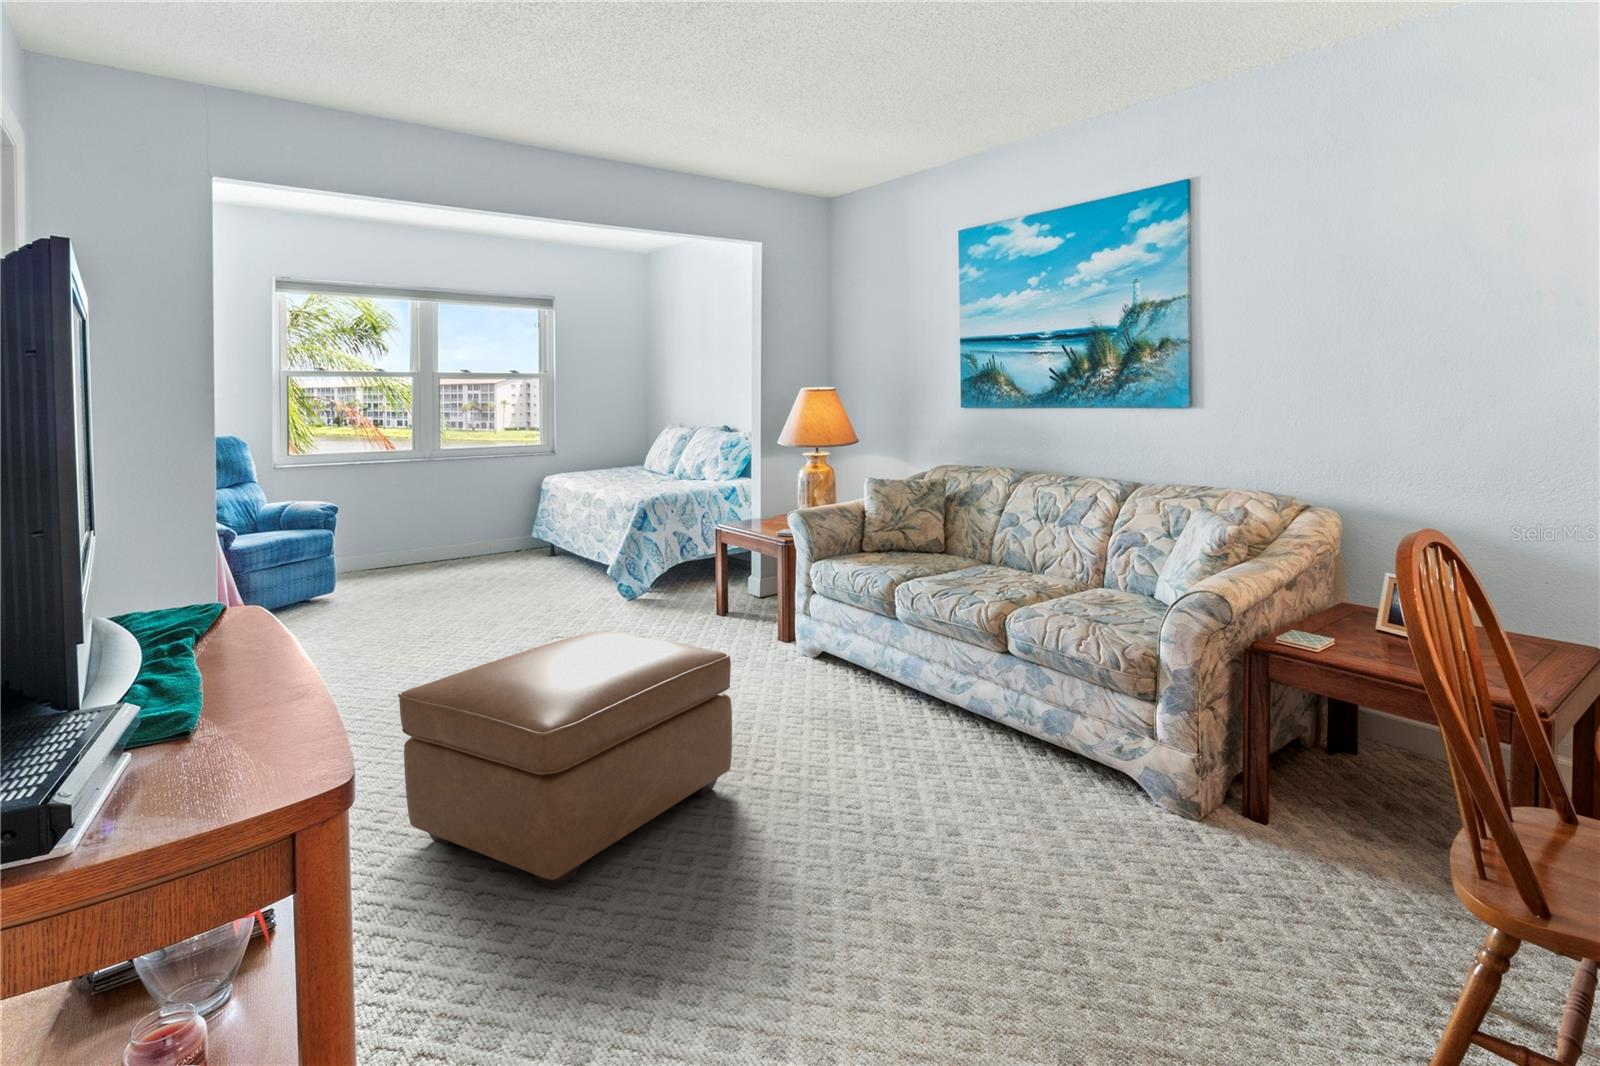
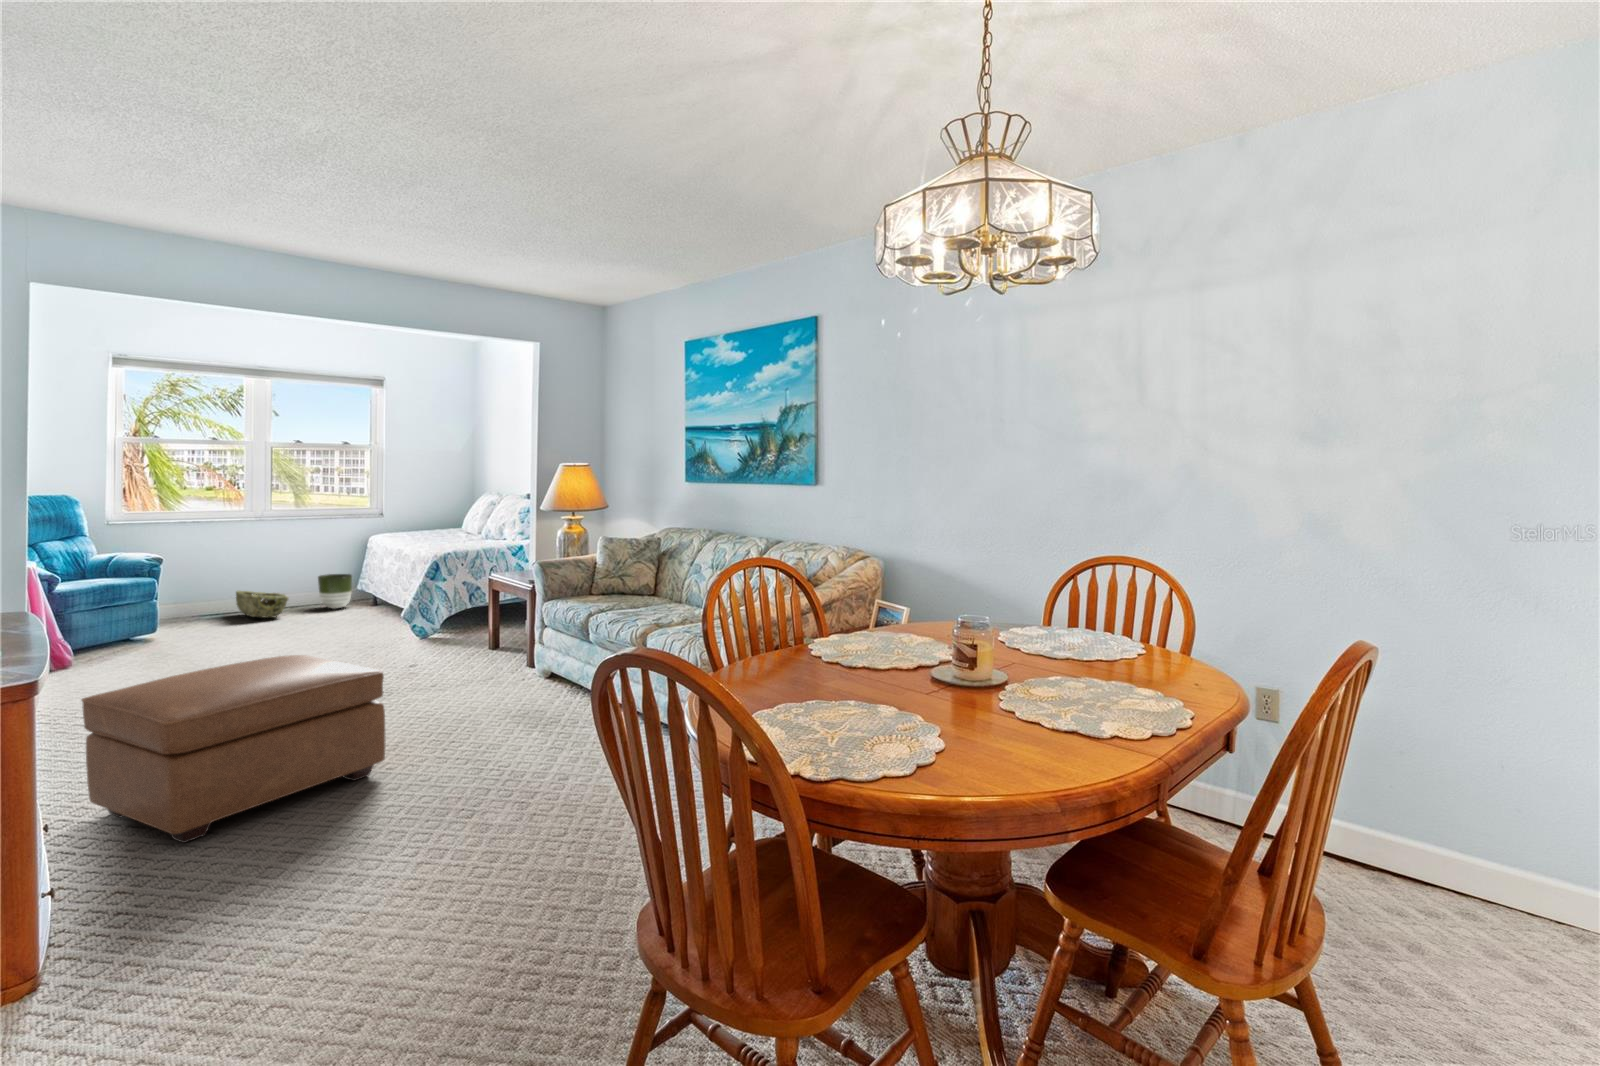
planter: none [483,524,520,564] -> present [318,574,352,609]
woven basket: none [400,544,460,576] -> present [236,591,288,618]

